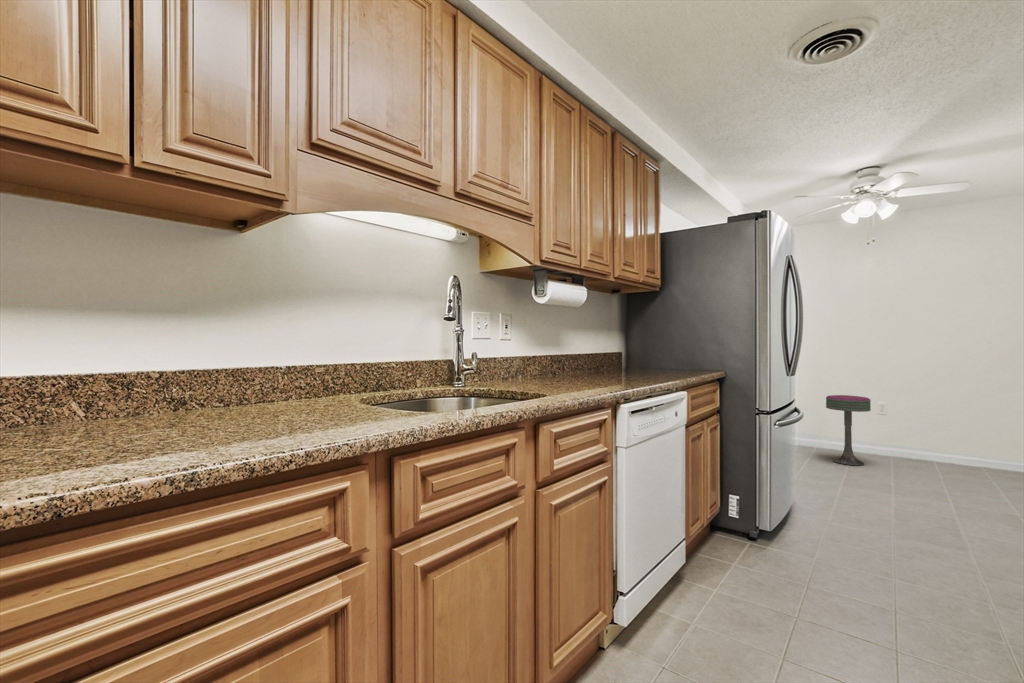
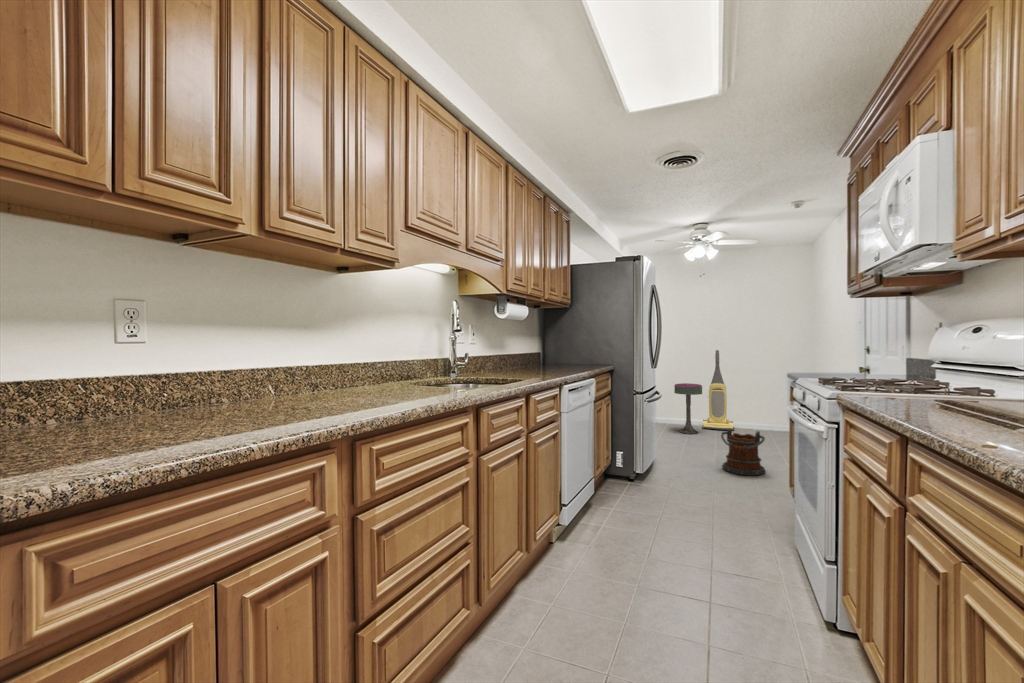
vacuum cleaner: none [870,350,924,464] -> present [702,350,734,430]
bucket: none [908,470,996,552] -> present [721,428,766,475]

